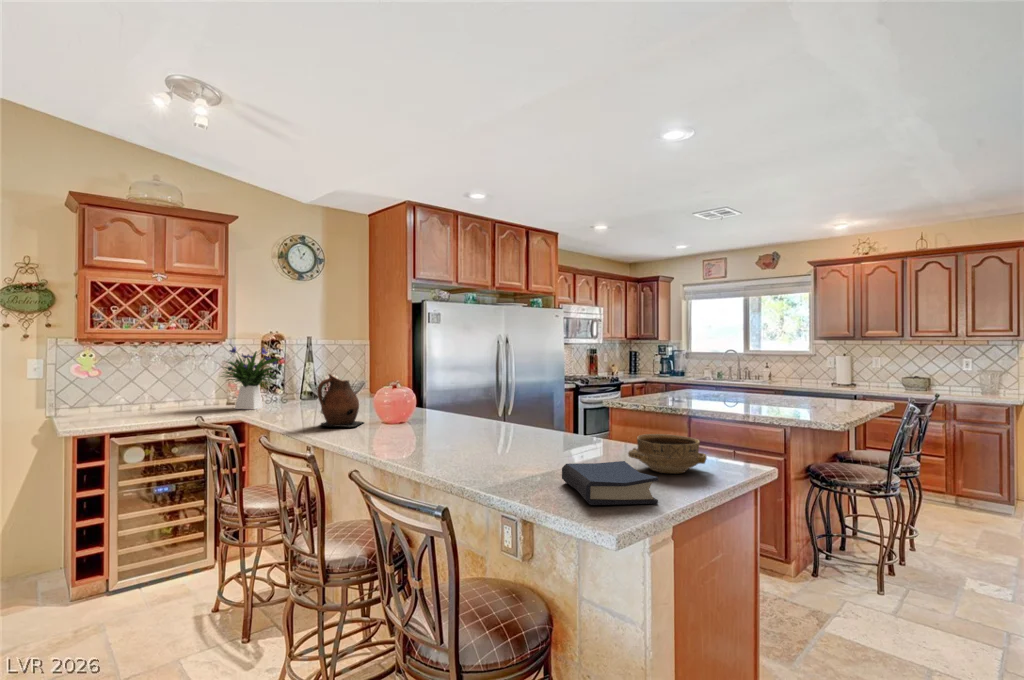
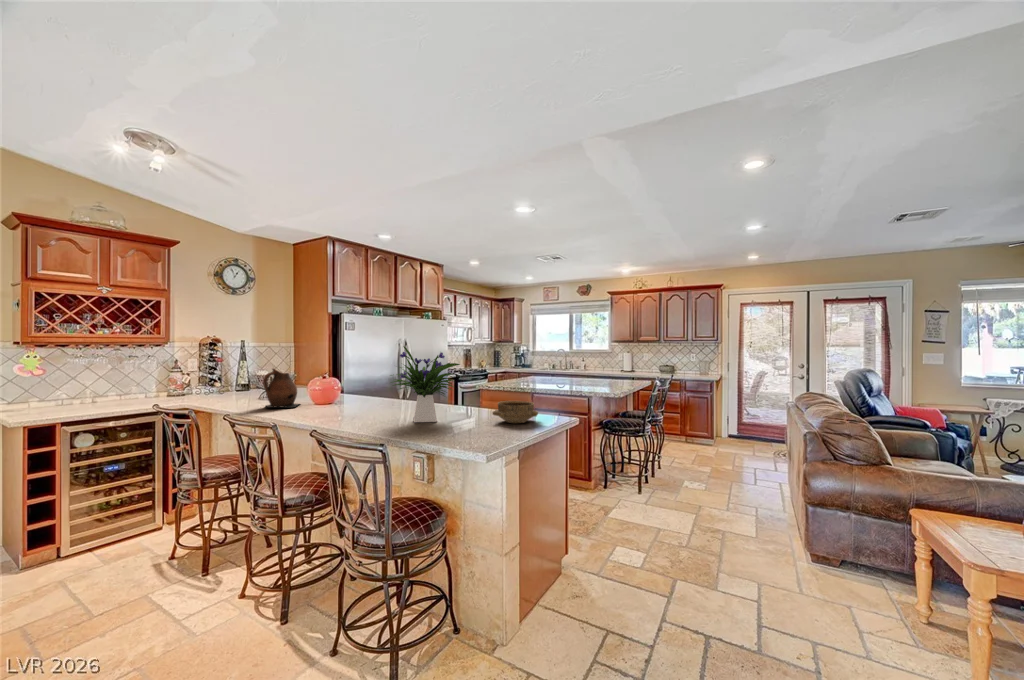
flower arrangement: present [223,345,281,409] -> present [393,346,460,422]
hardback book: present [562,461,658,505] -> none [452,417,509,441]

